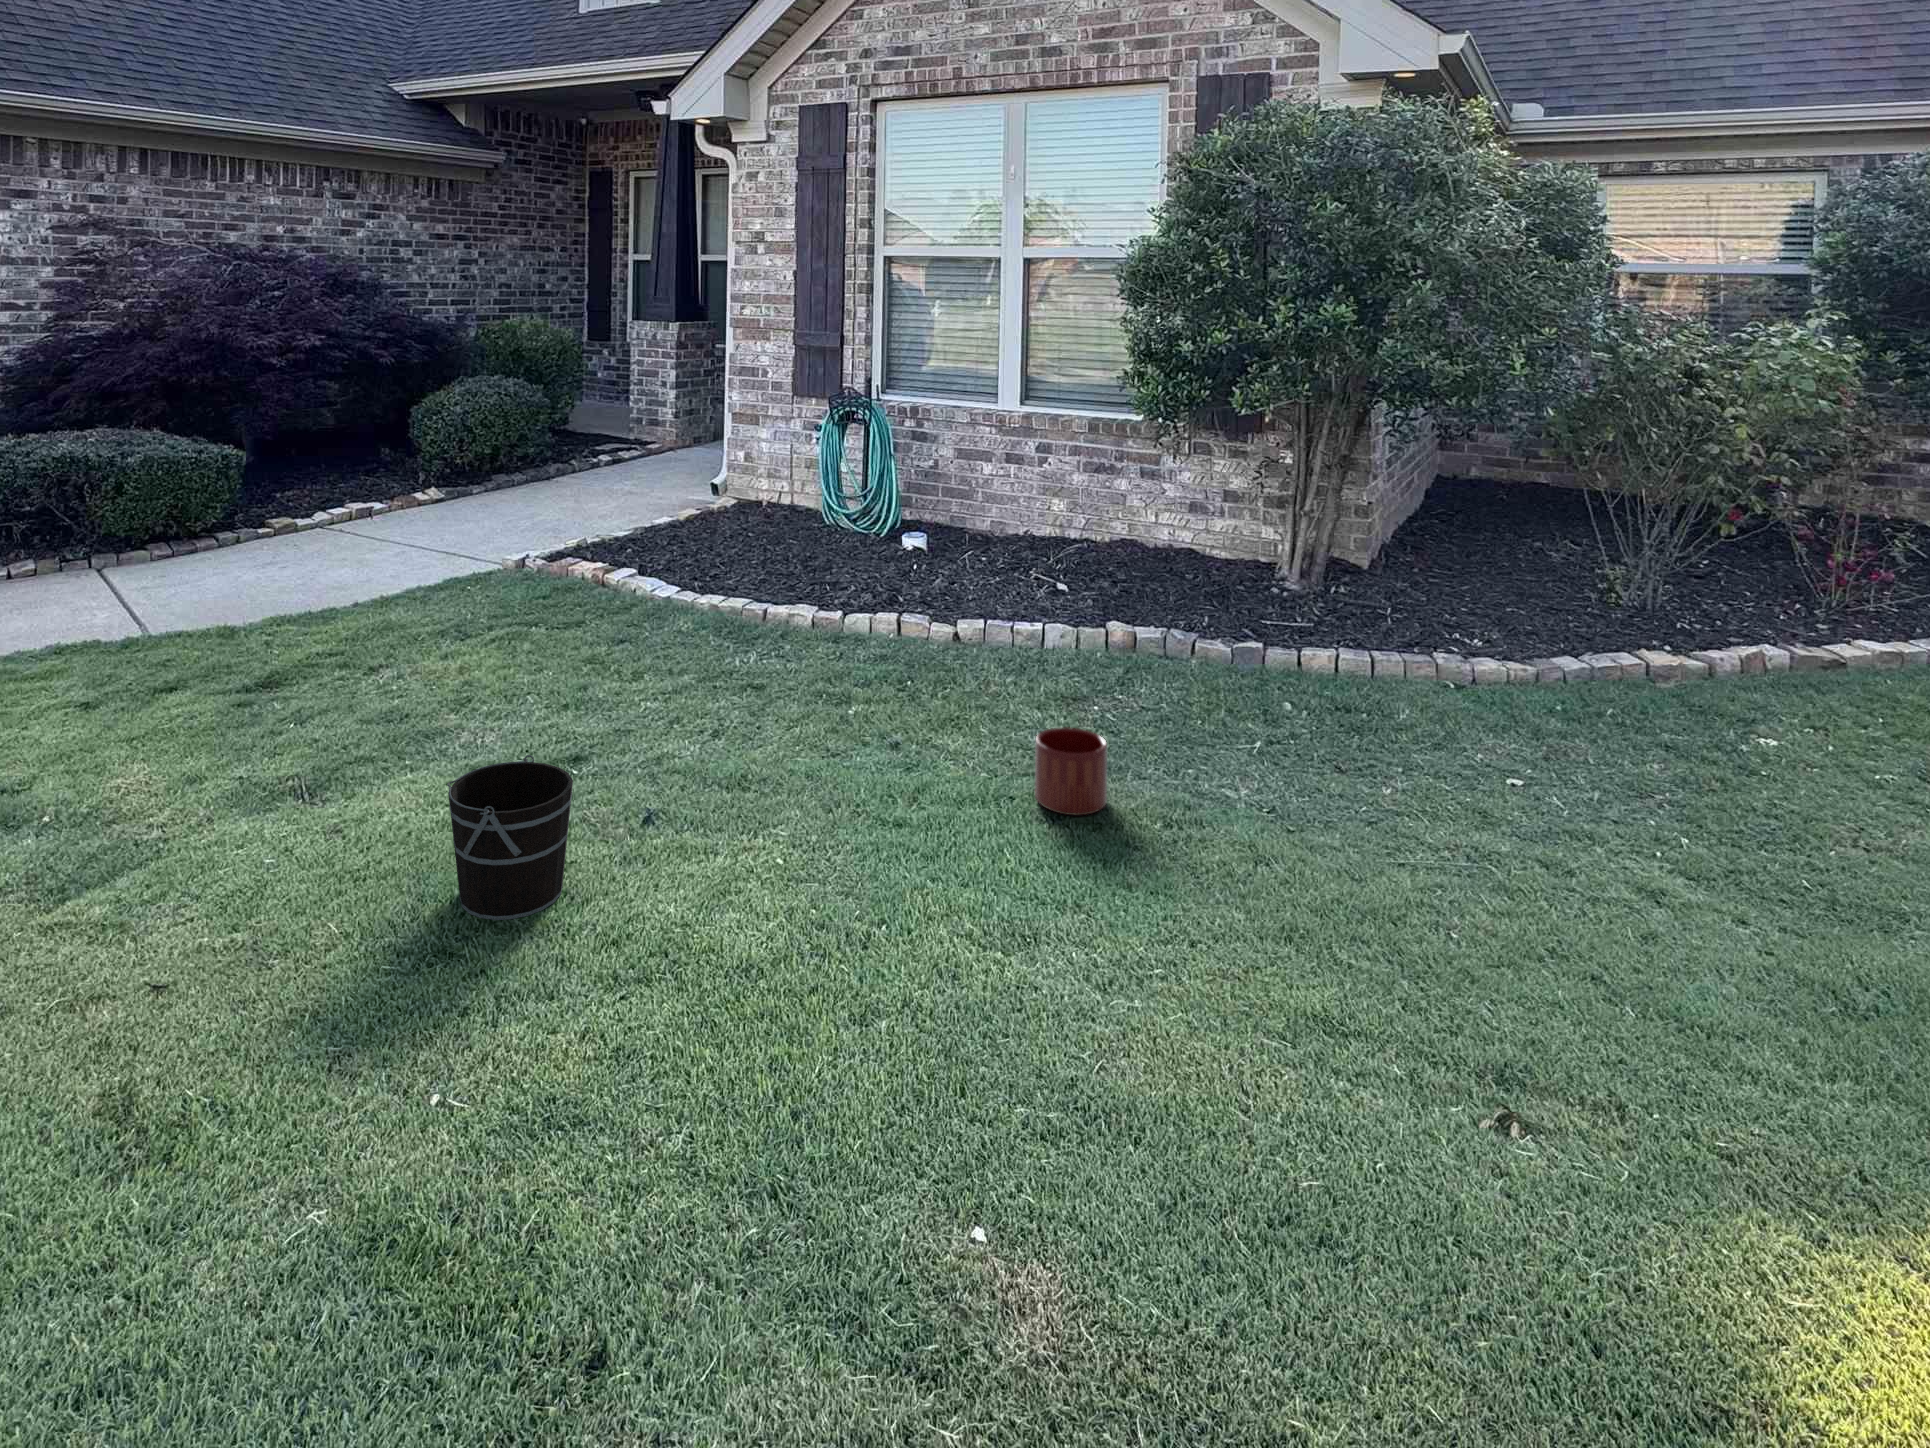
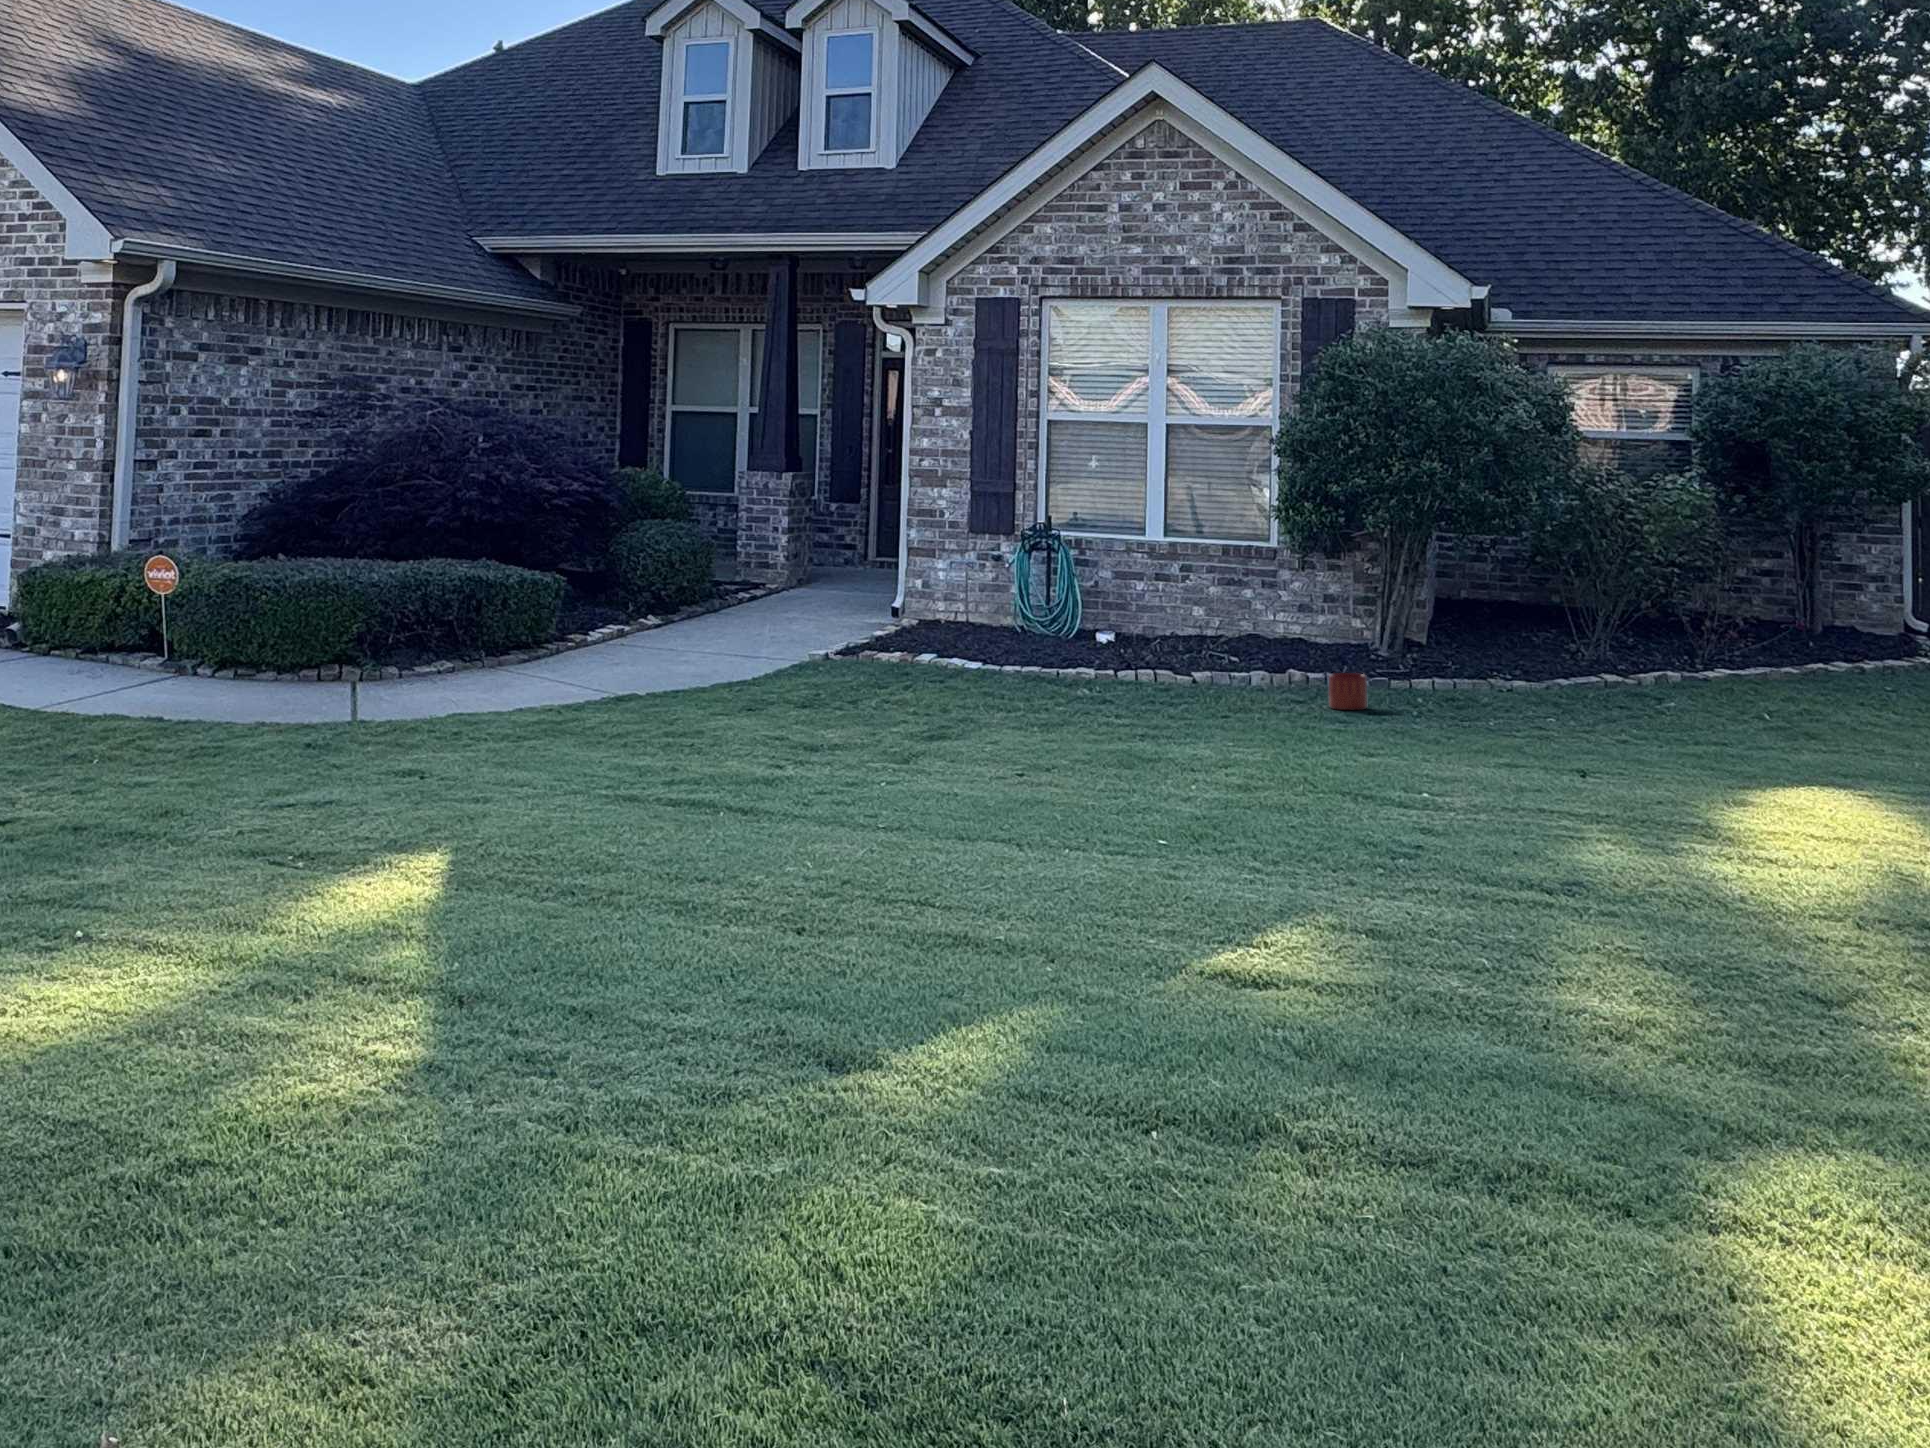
bucket: present [447,755,573,920] -> none [1112,667,1171,730]

